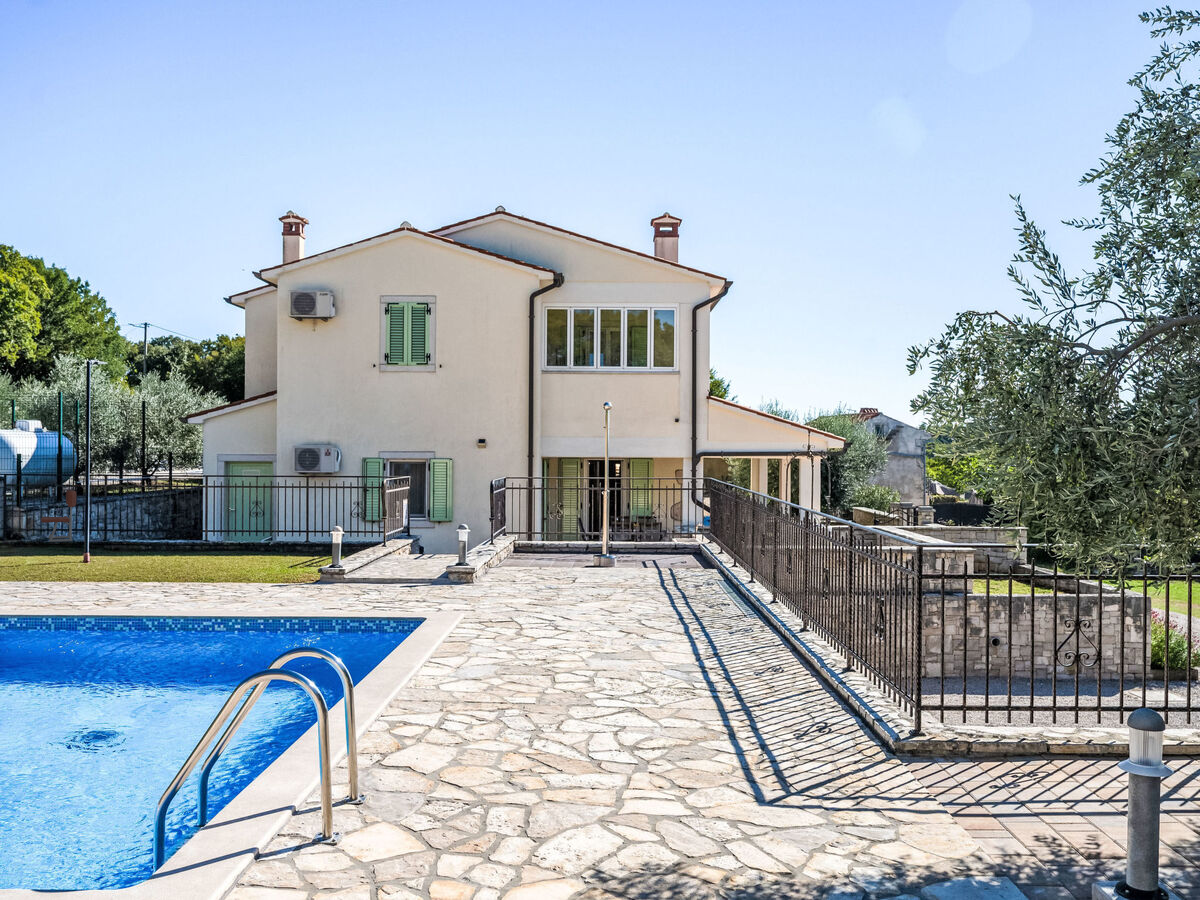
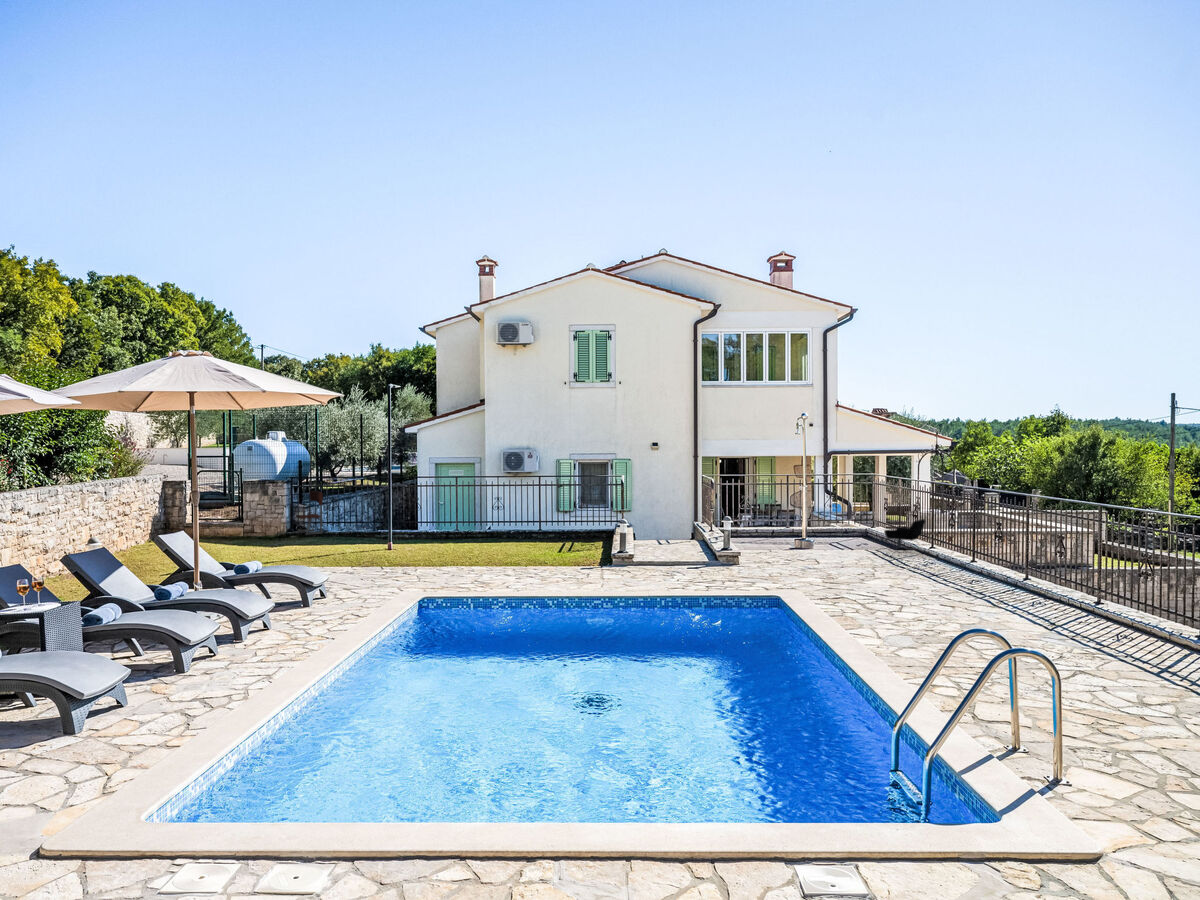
lounge chair: none [680,536,731,573] -> present [884,519,925,549]

